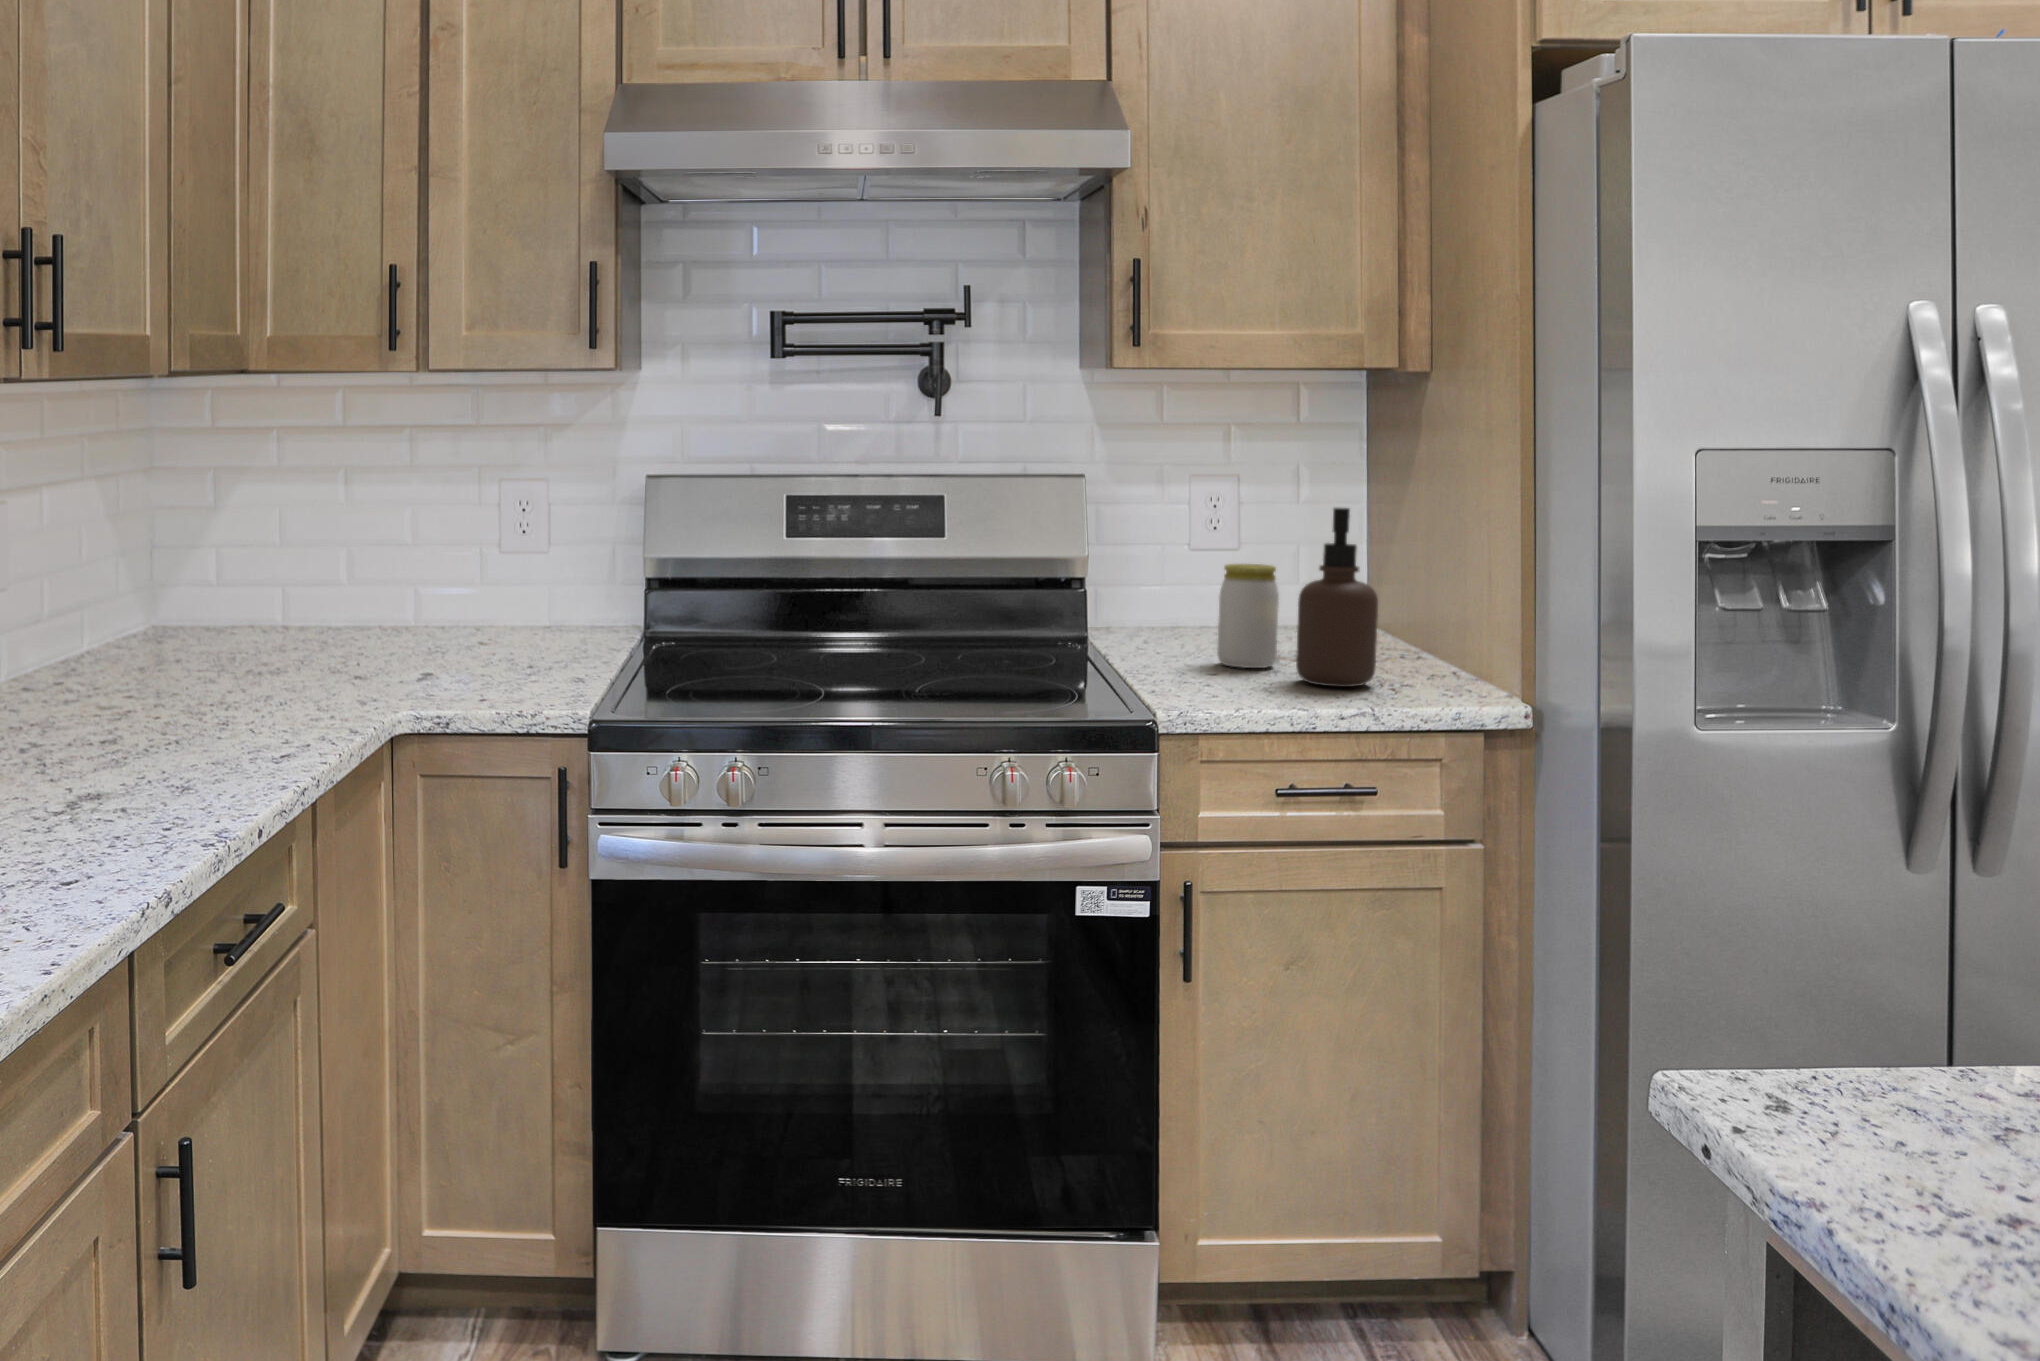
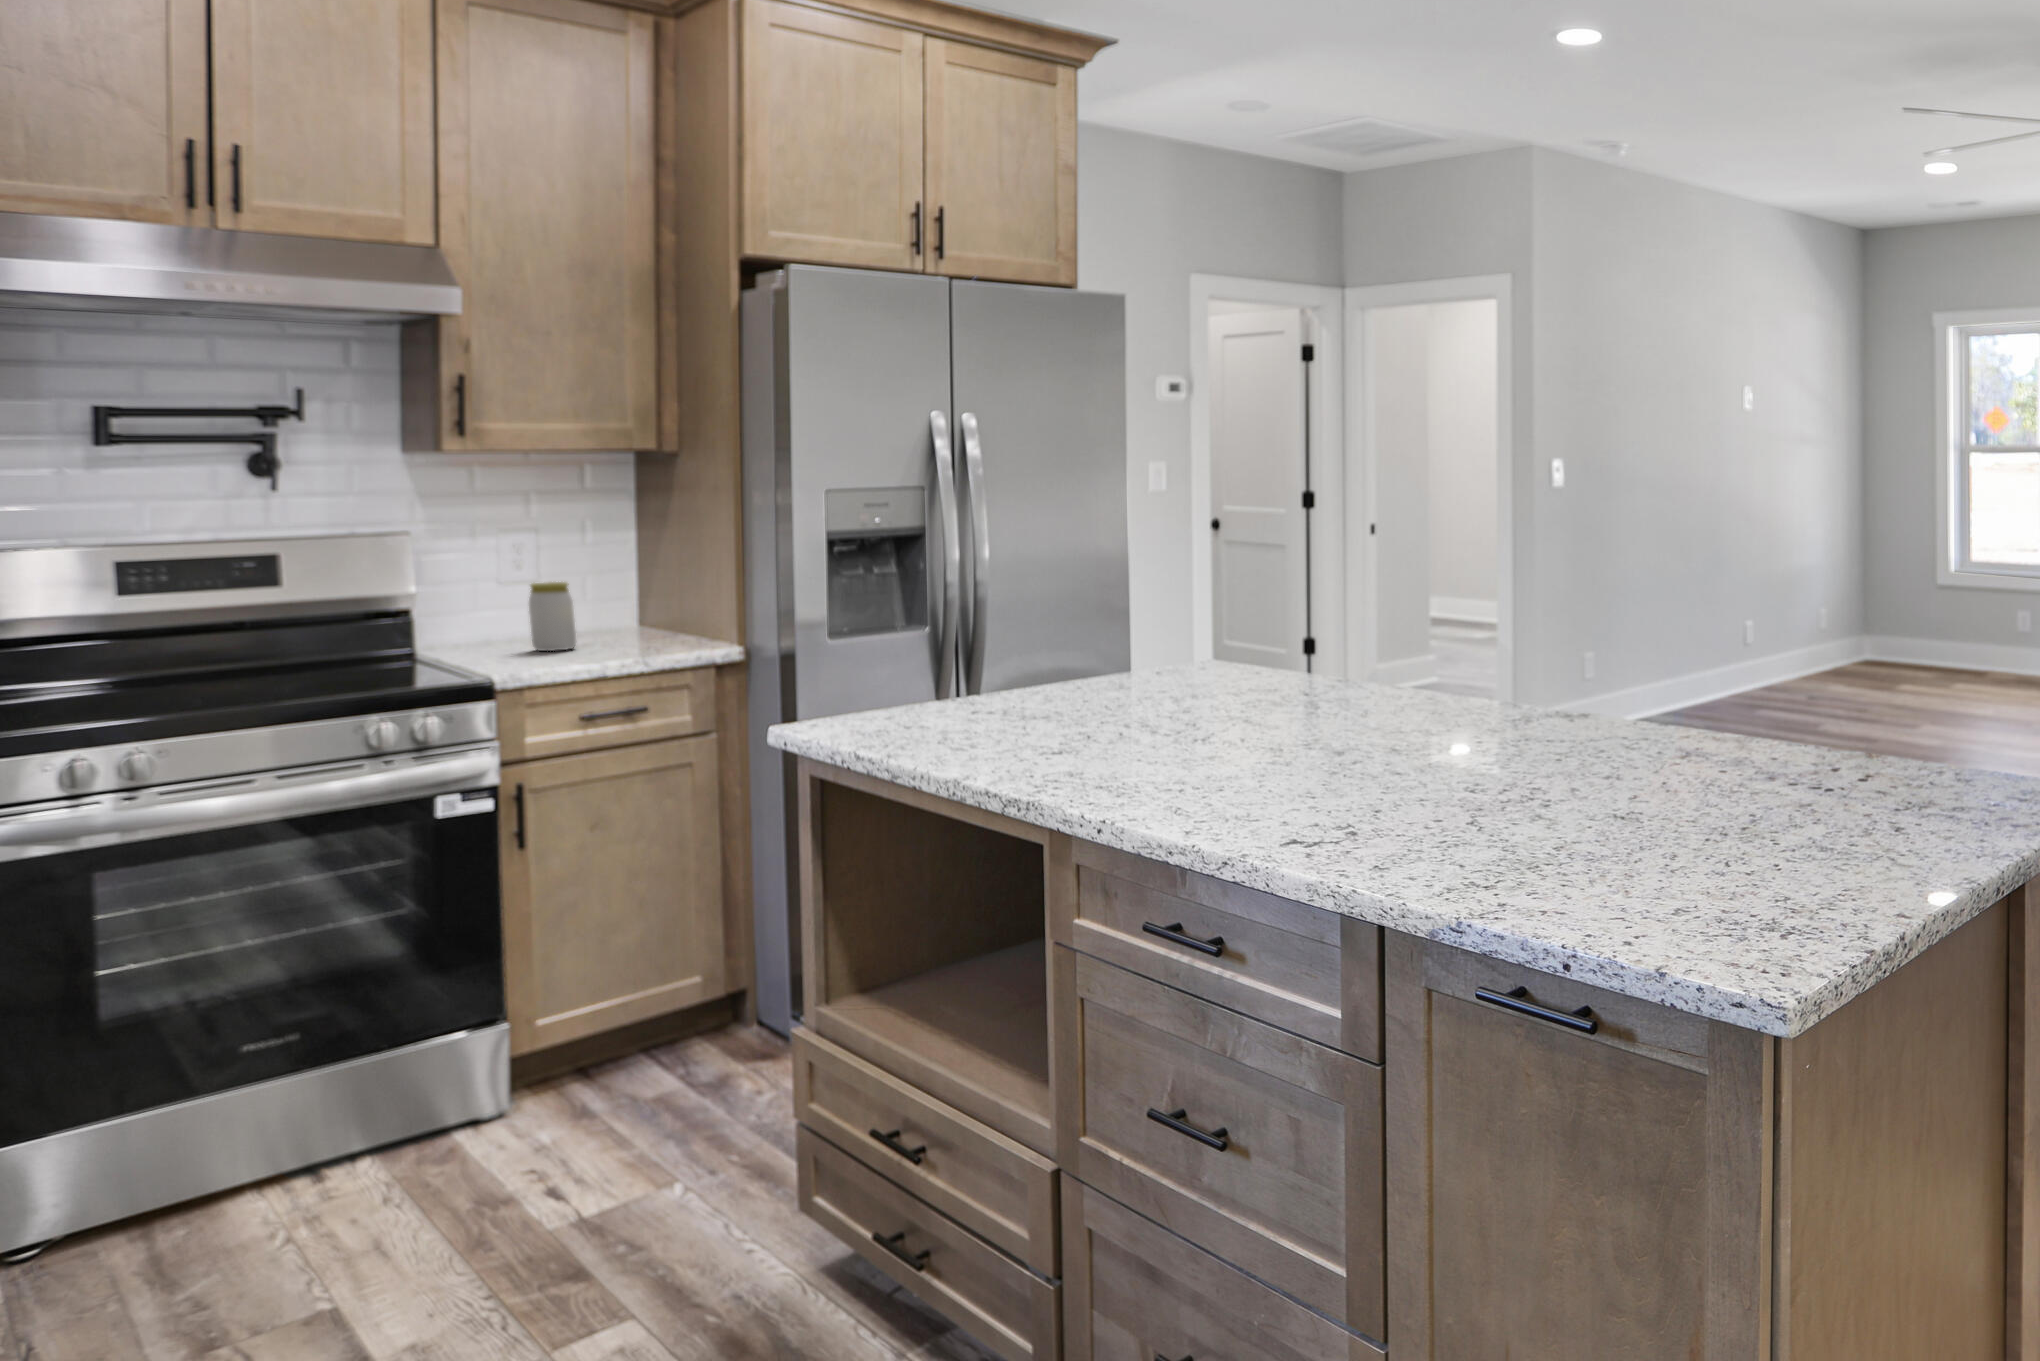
soap dispenser: present [1296,508,1378,687] -> none [584,541,643,655]

